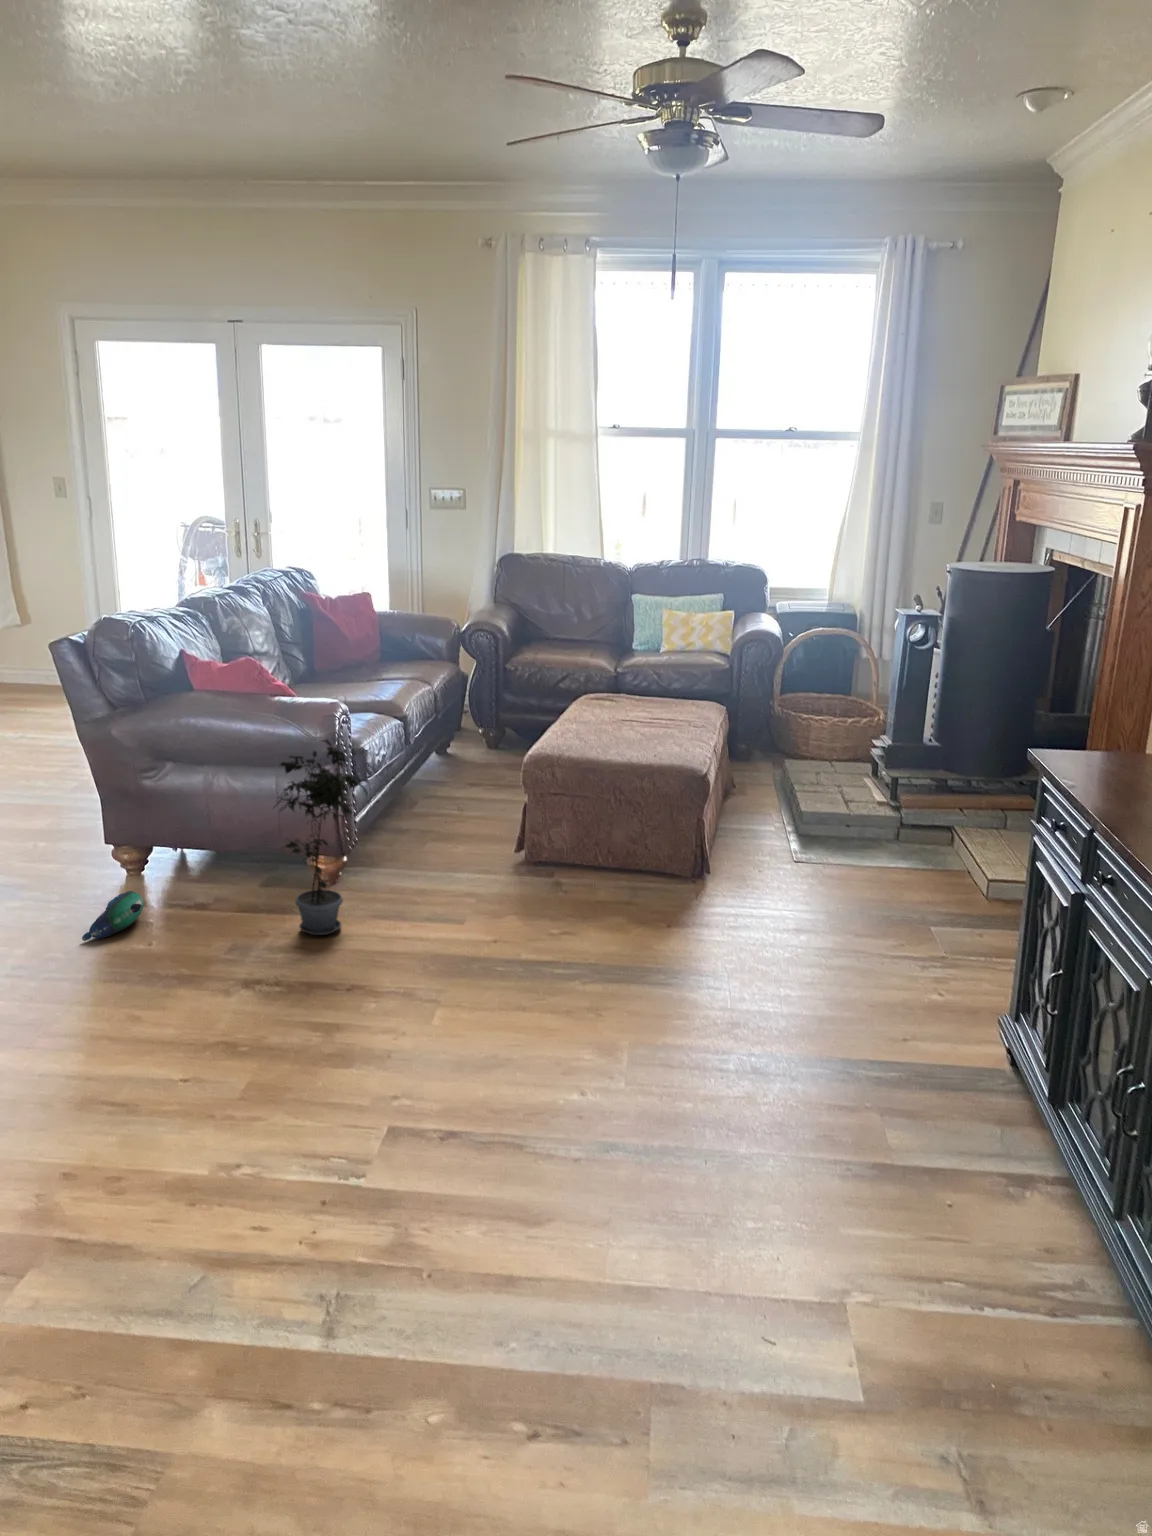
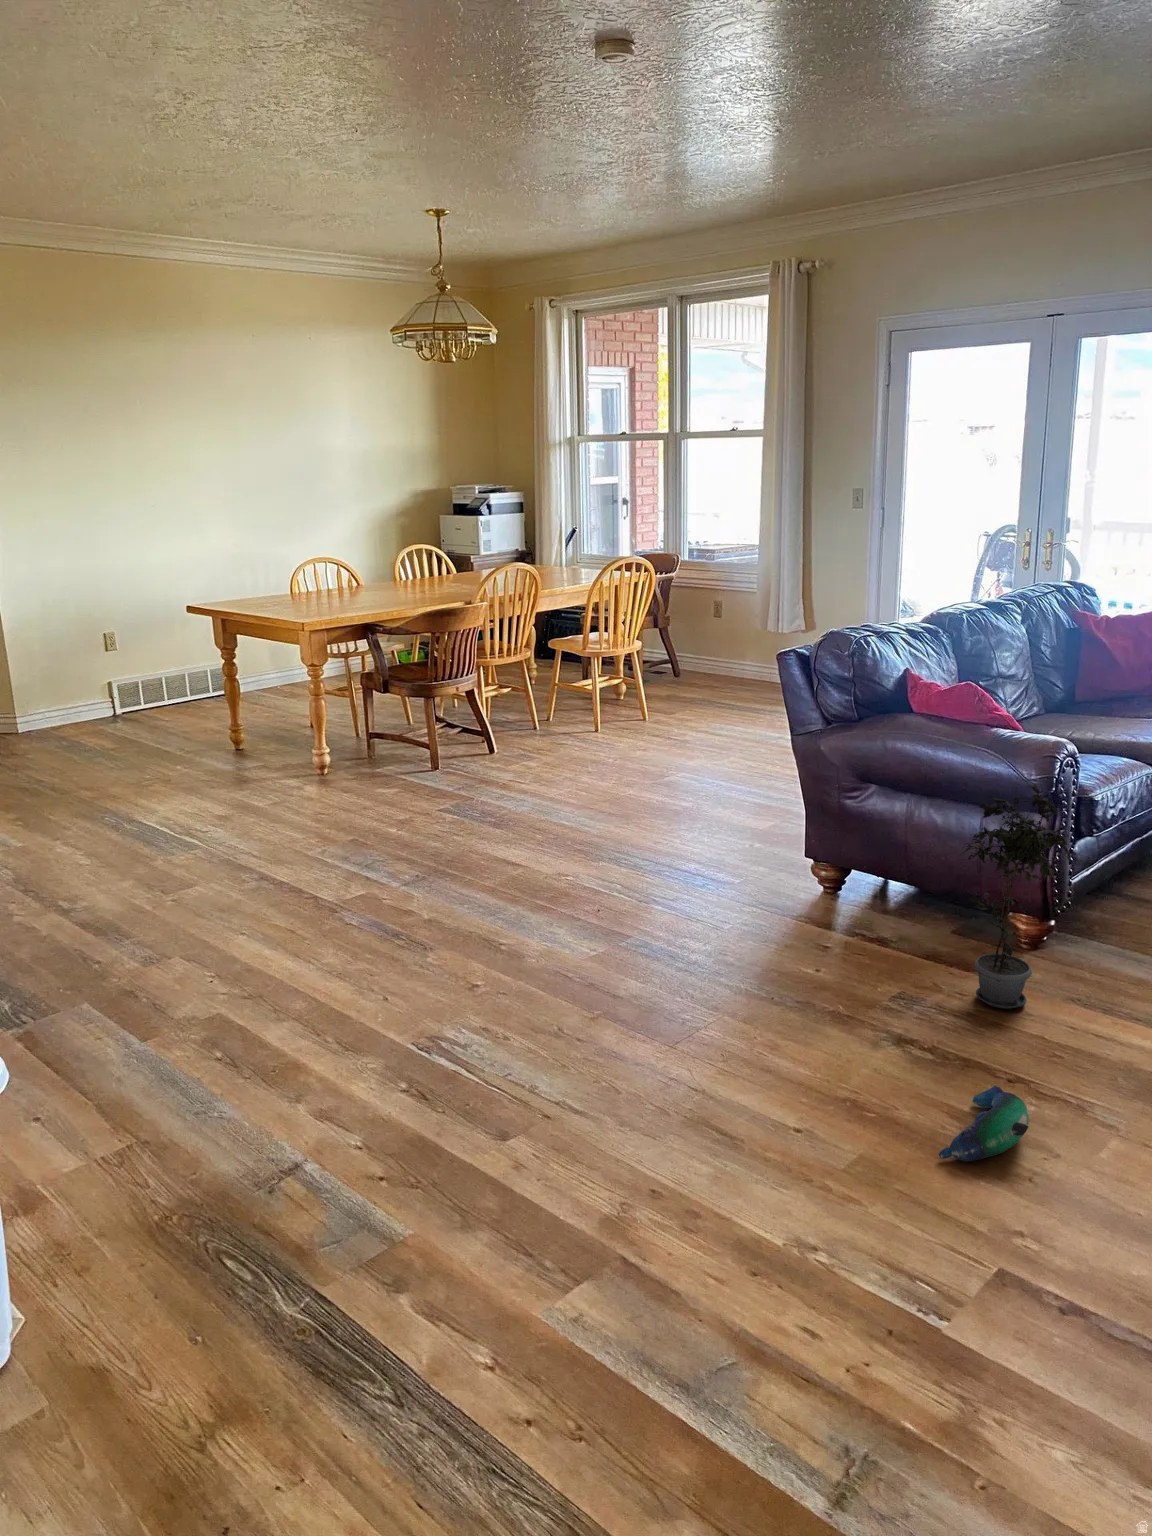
plush toy: present [82,891,144,941] -> present [939,1086,1029,1162]

